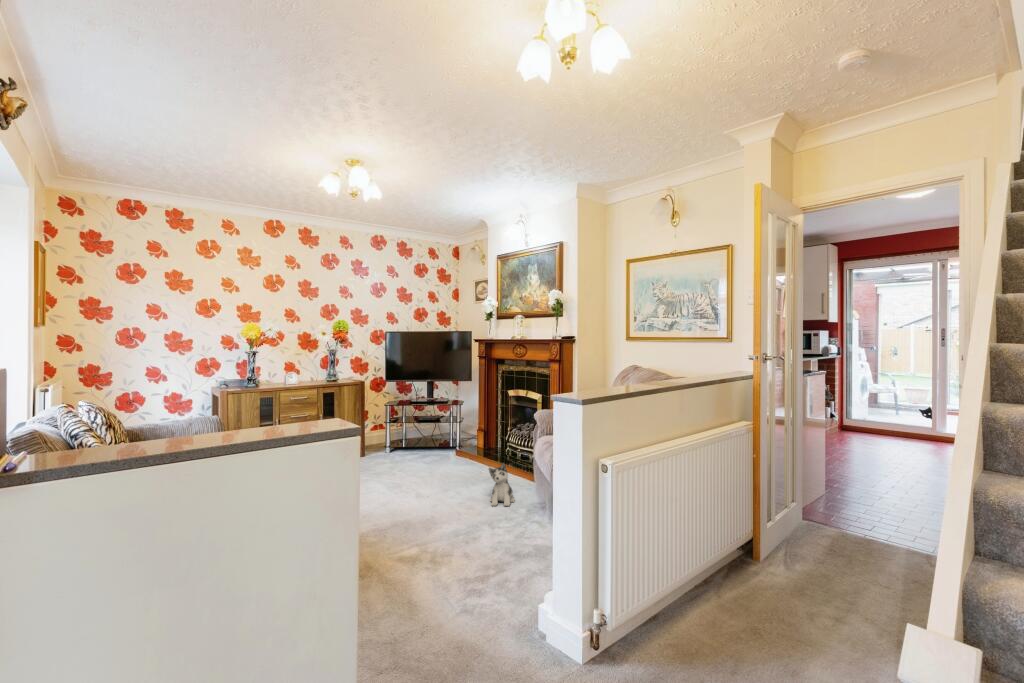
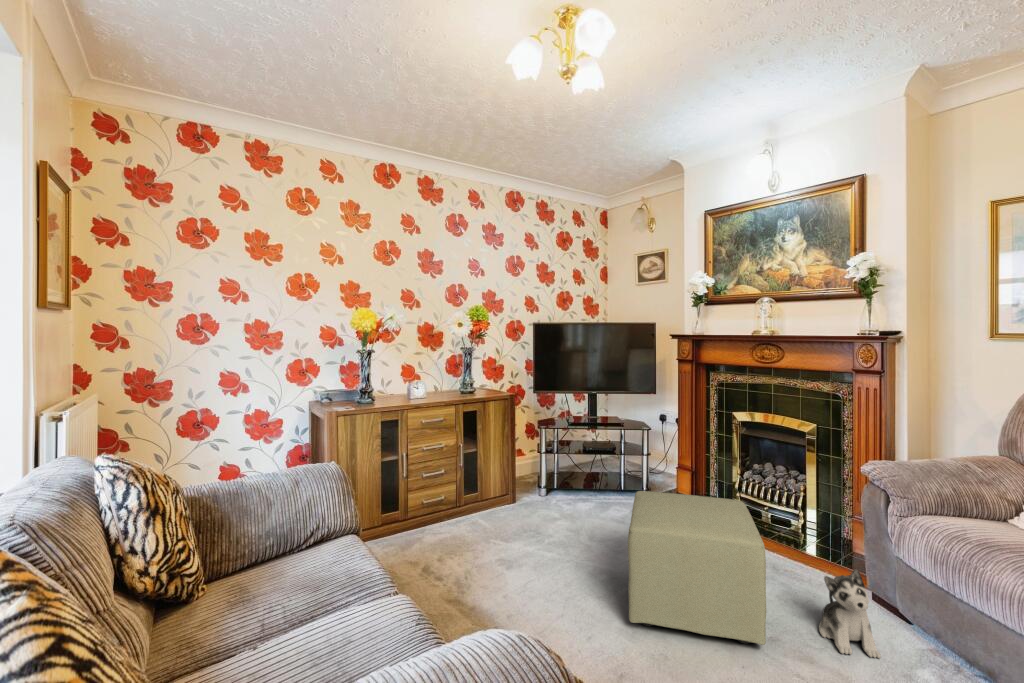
ottoman: none [387,434,472,505] -> present [628,491,766,645]

